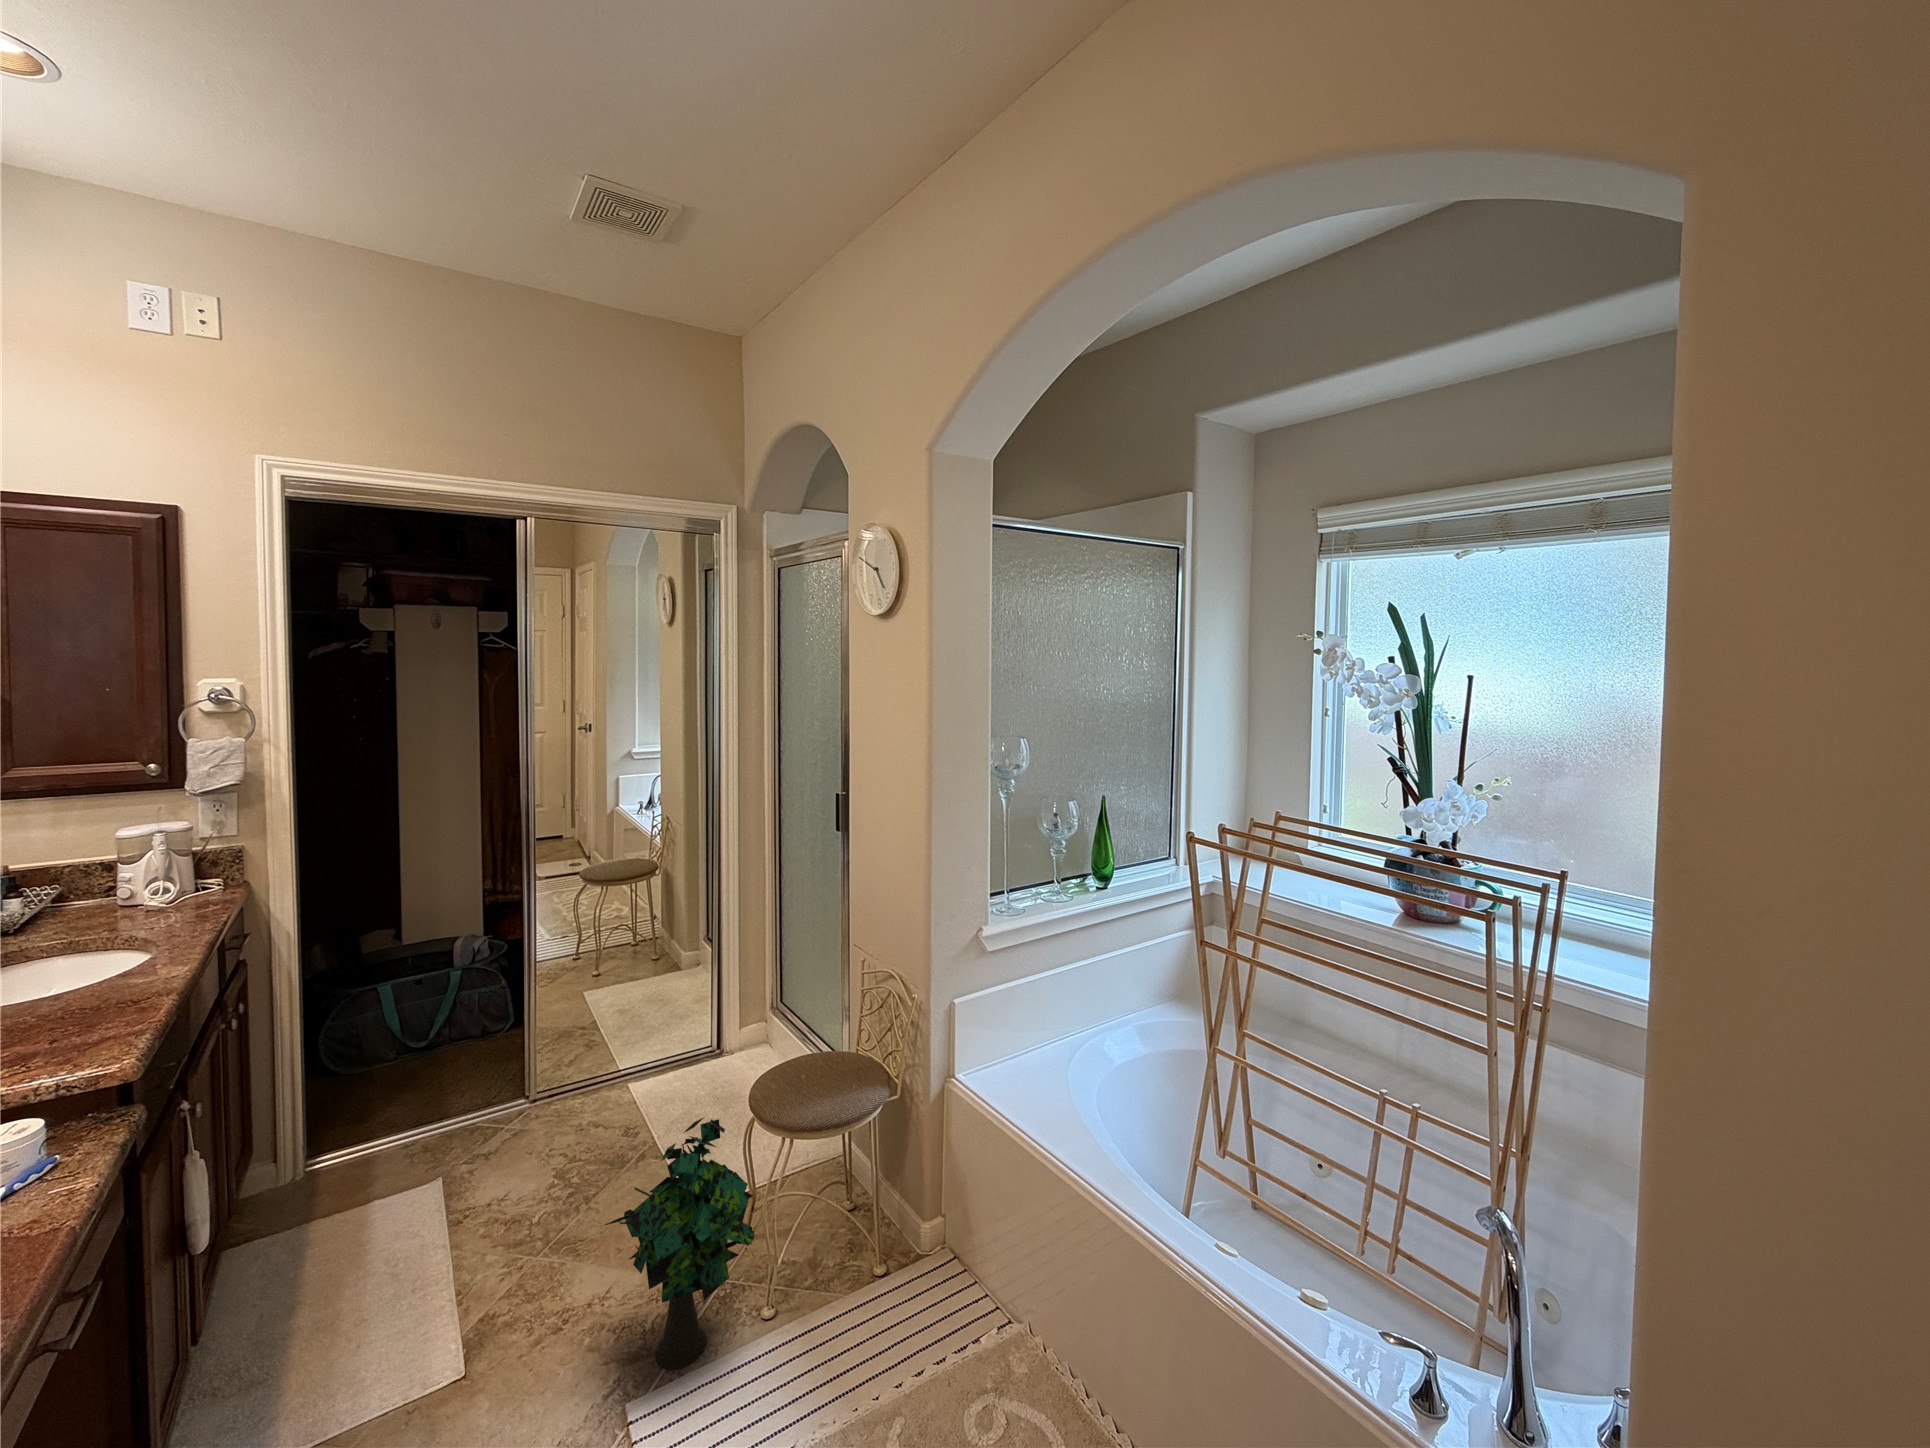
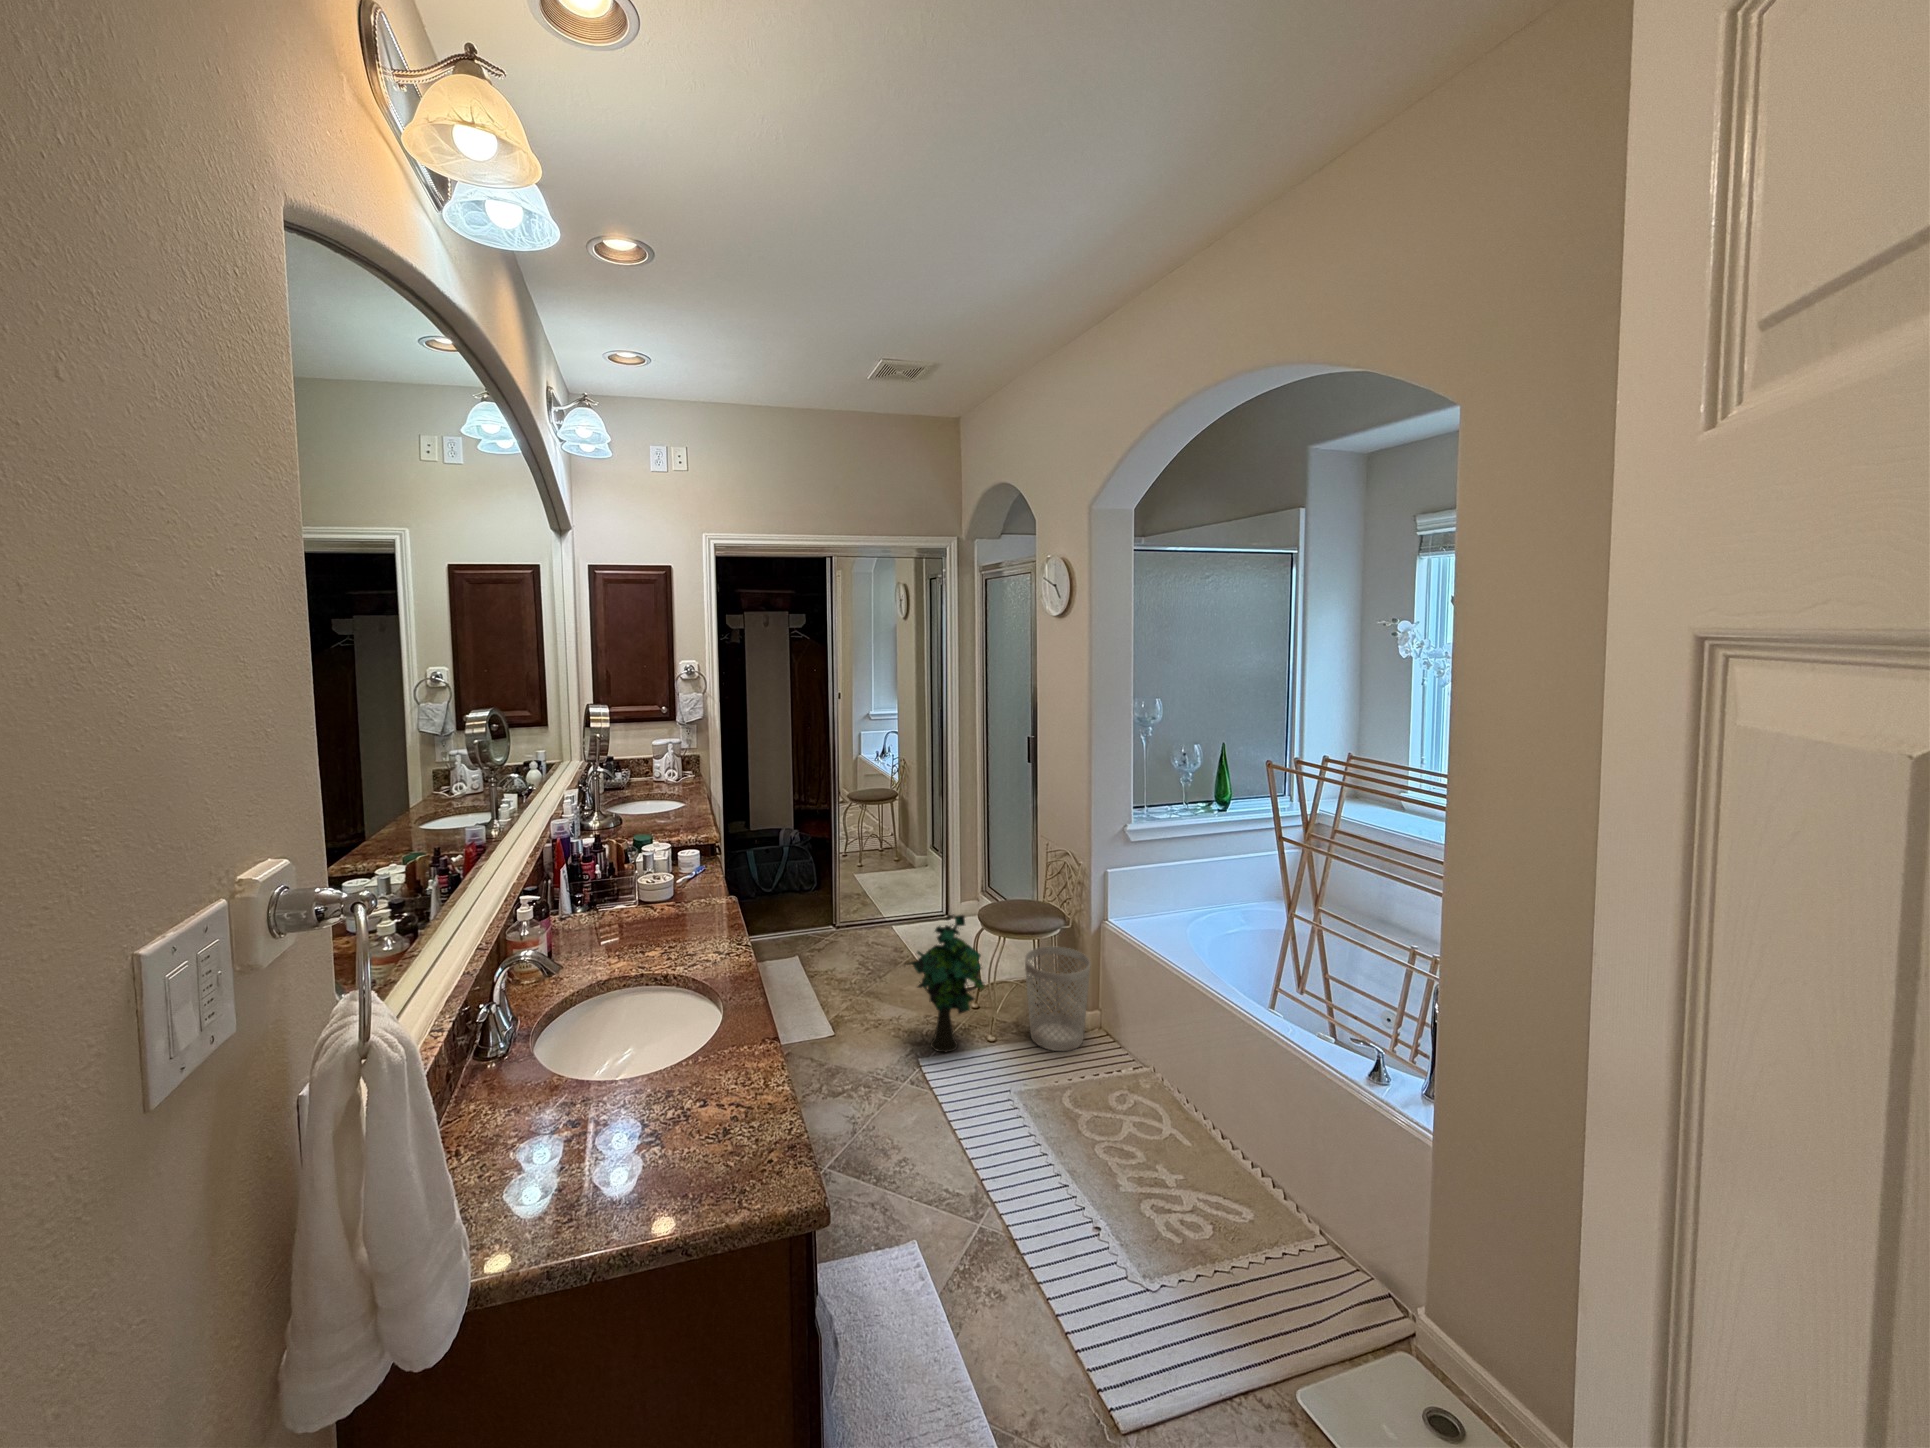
wastebasket: none [824,1129,929,1316] -> present [1024,946,1091,1051]

